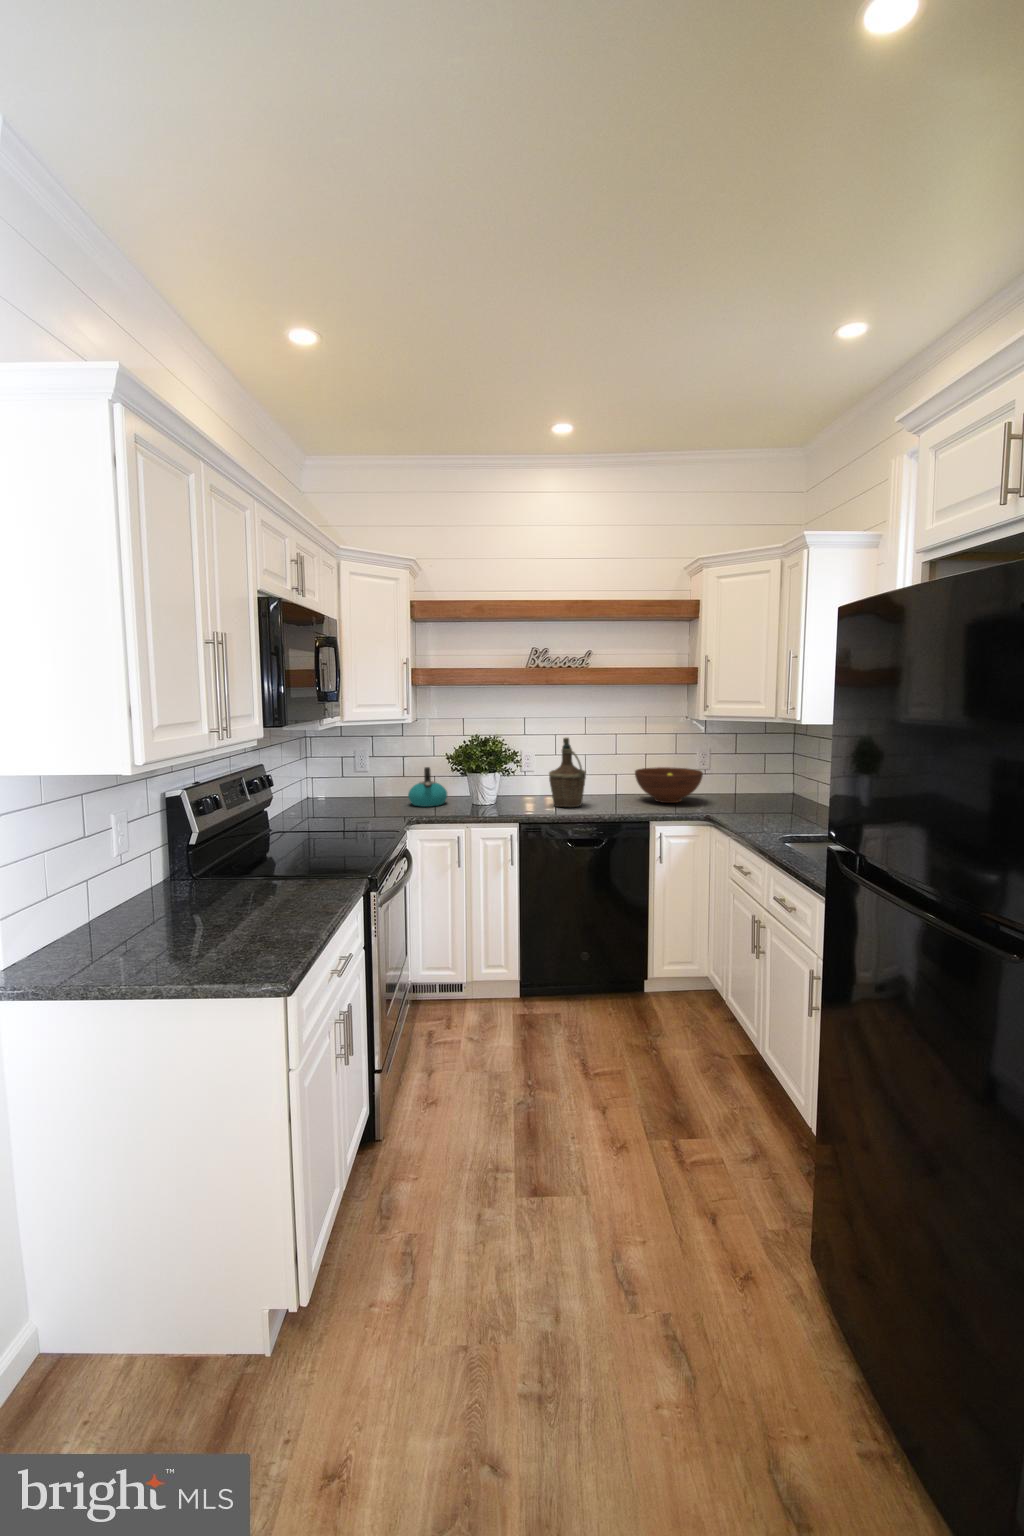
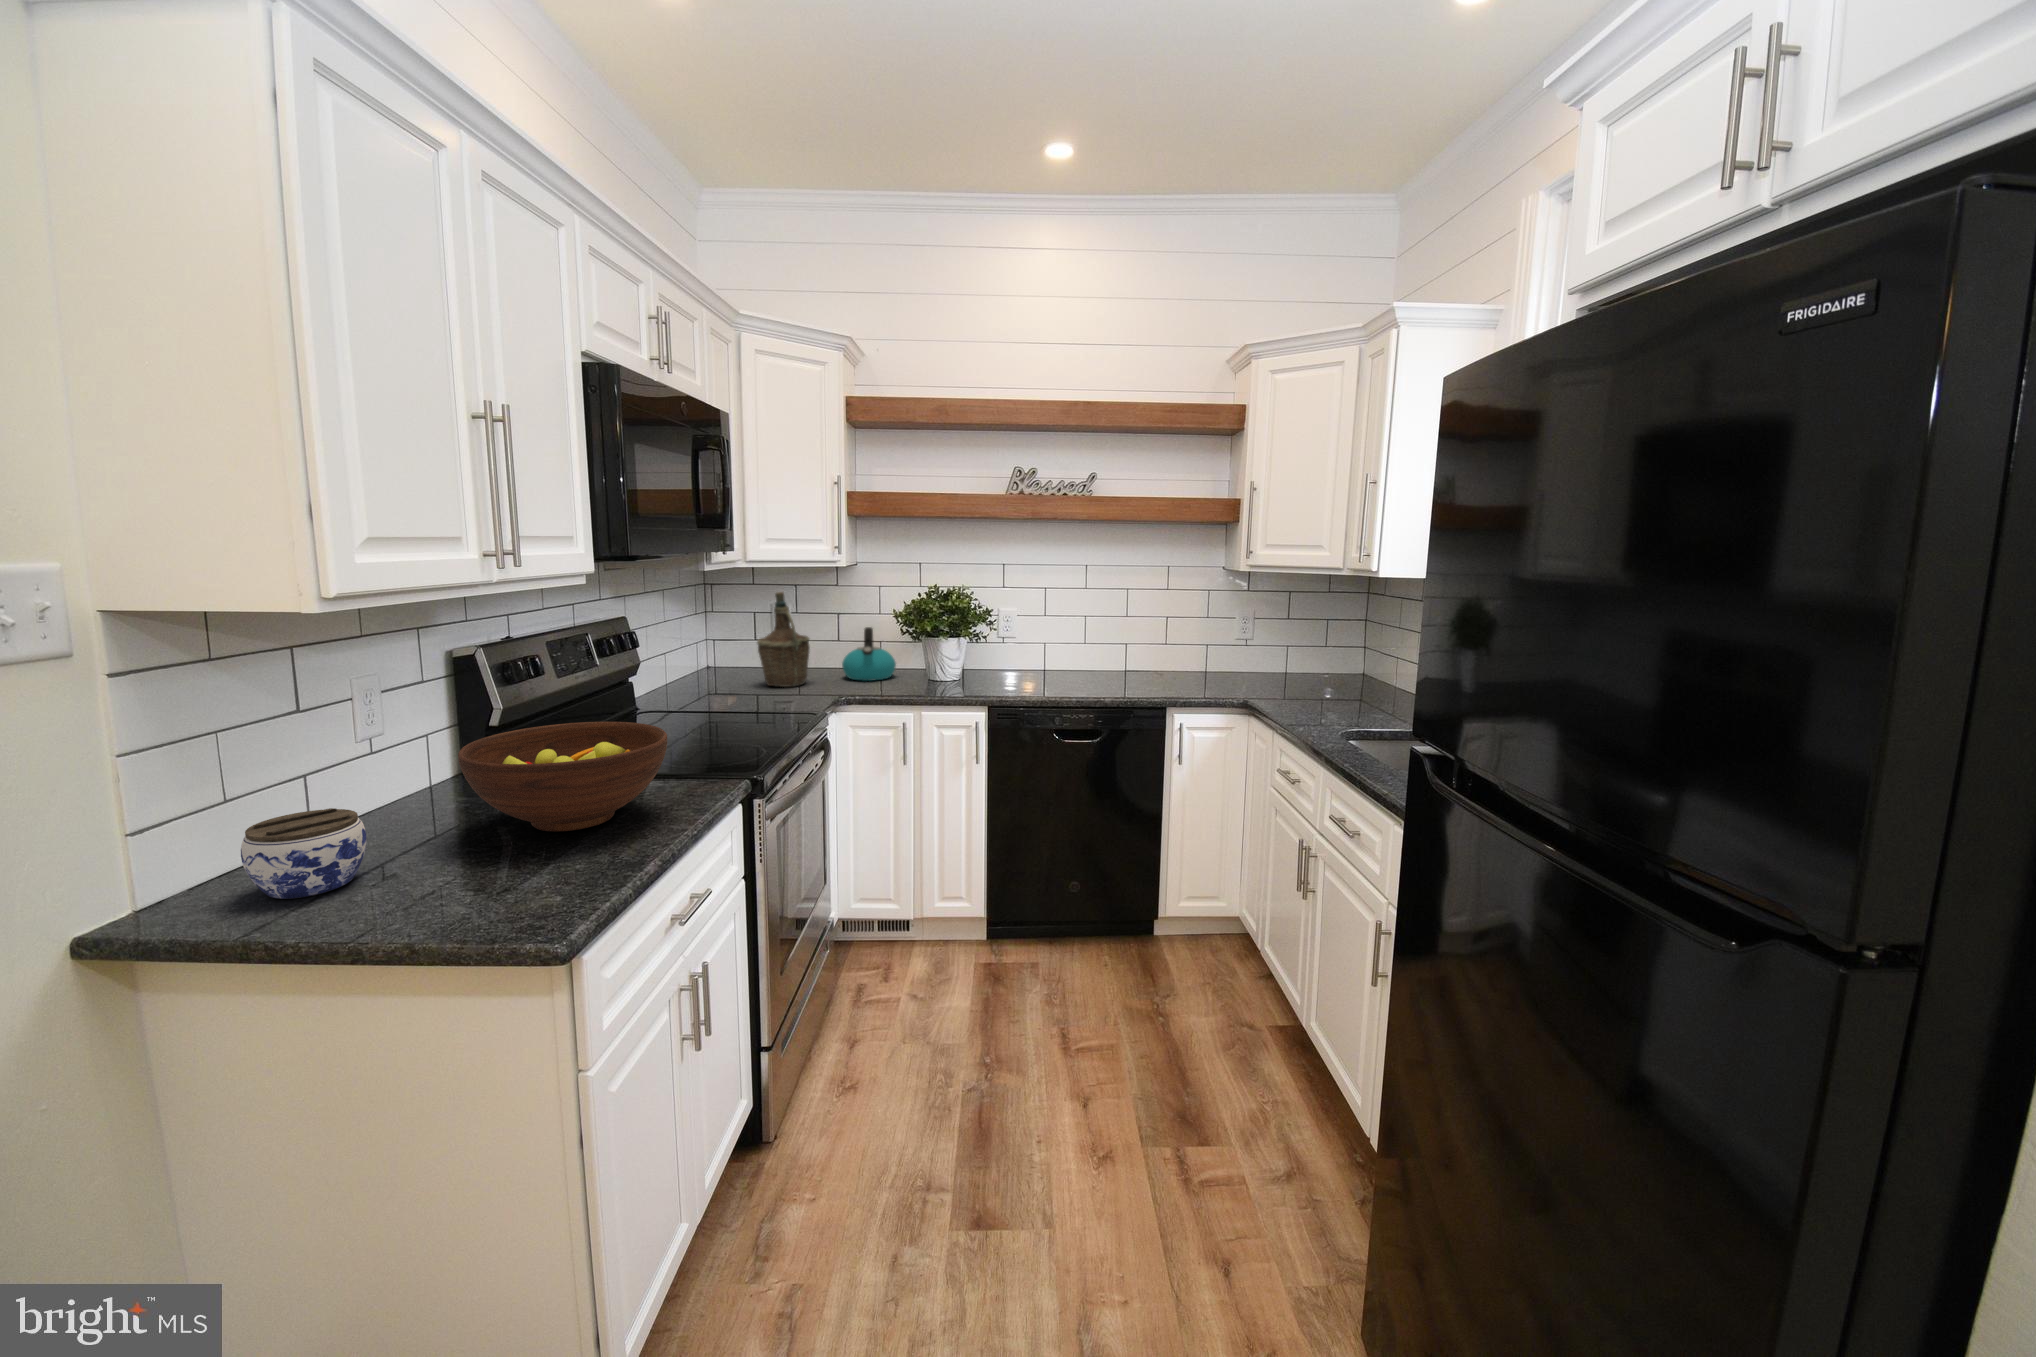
bottle: present [549,738,586,807] -> present [757,592,810,687]
fruit bowl: present [635,767,703,803] -> present [458,722,667,831]
jar: none [68,901,140,960] -> present [241,808,367,899]

